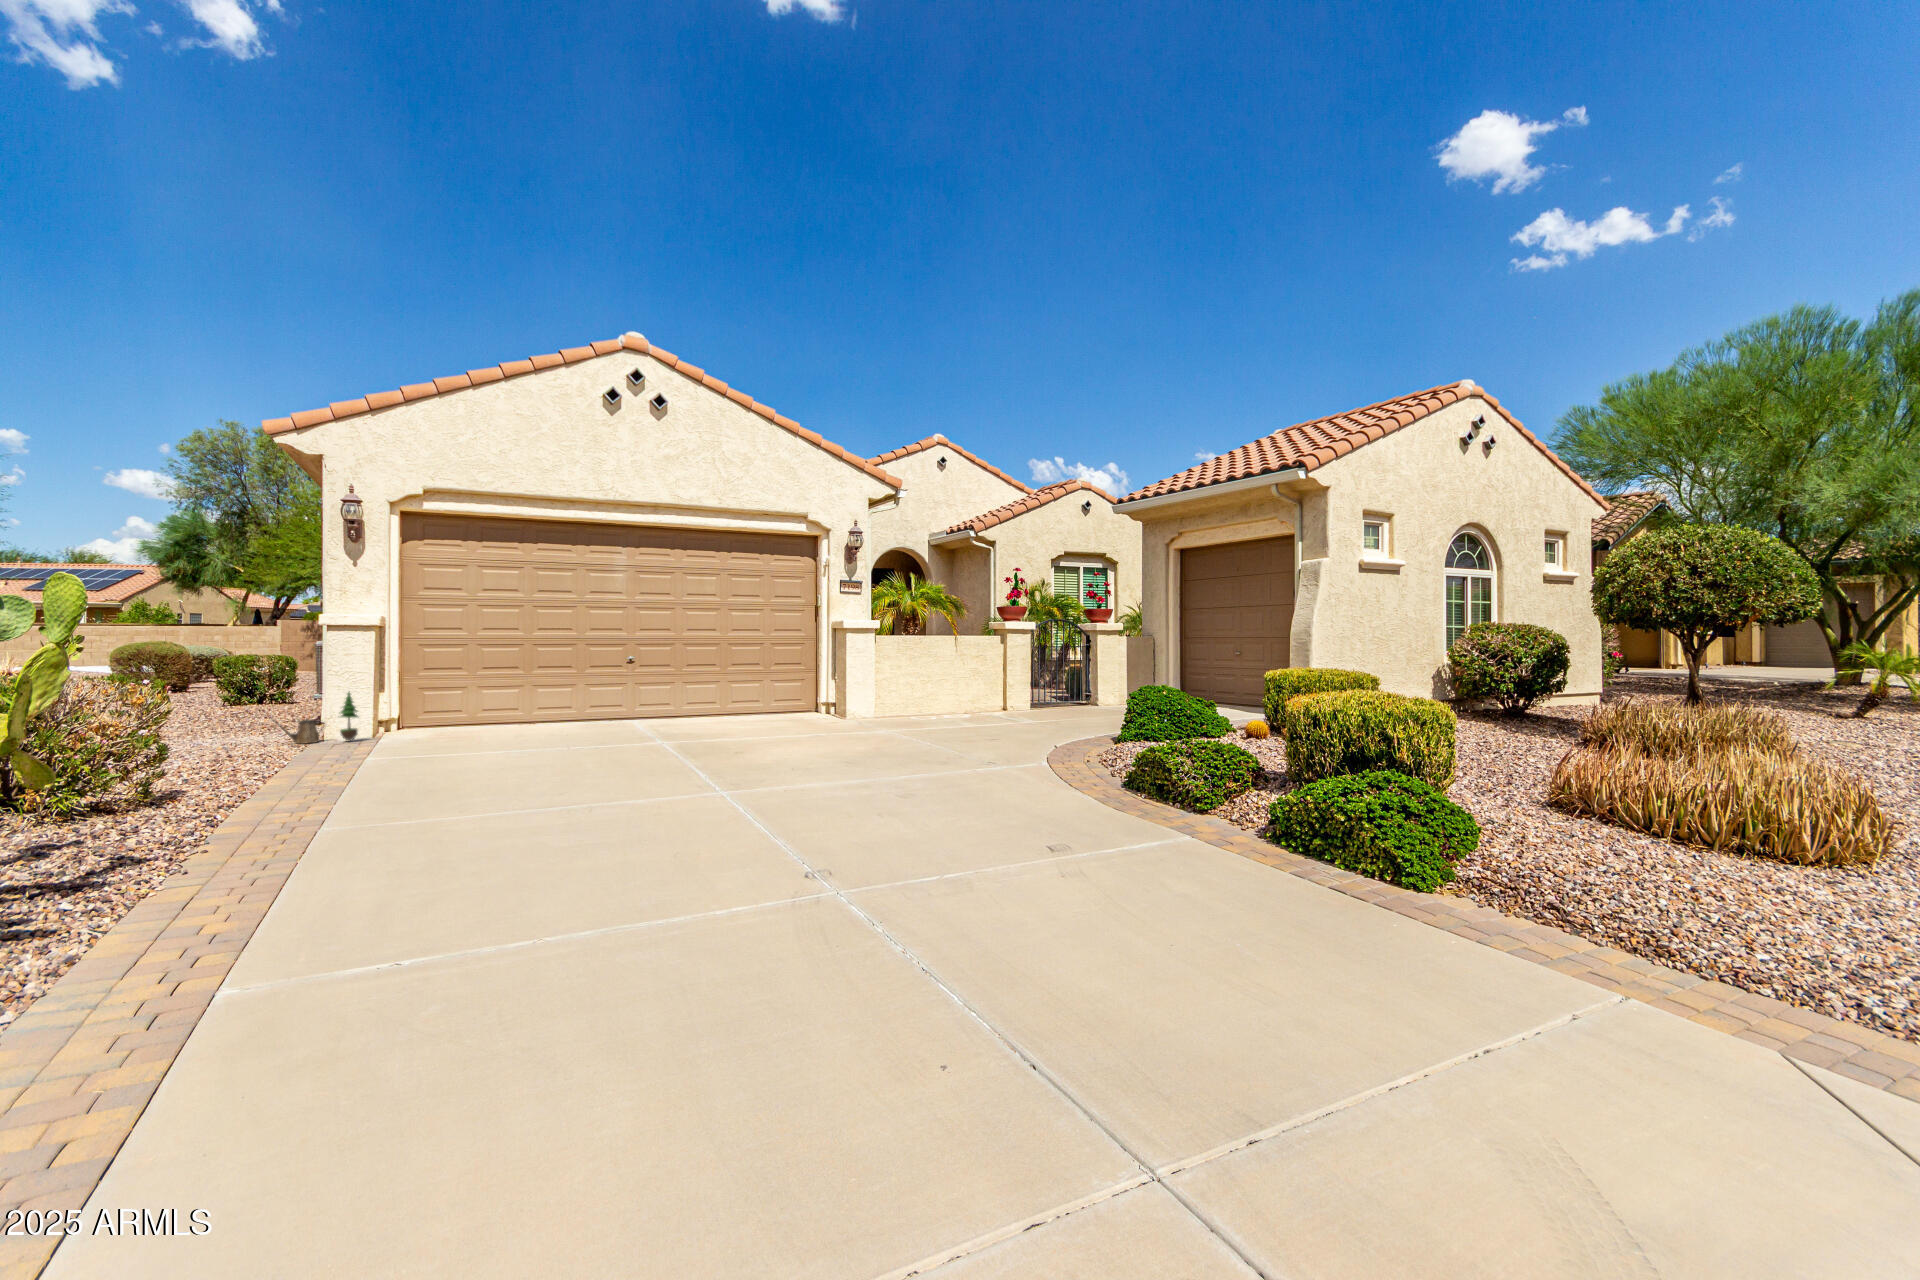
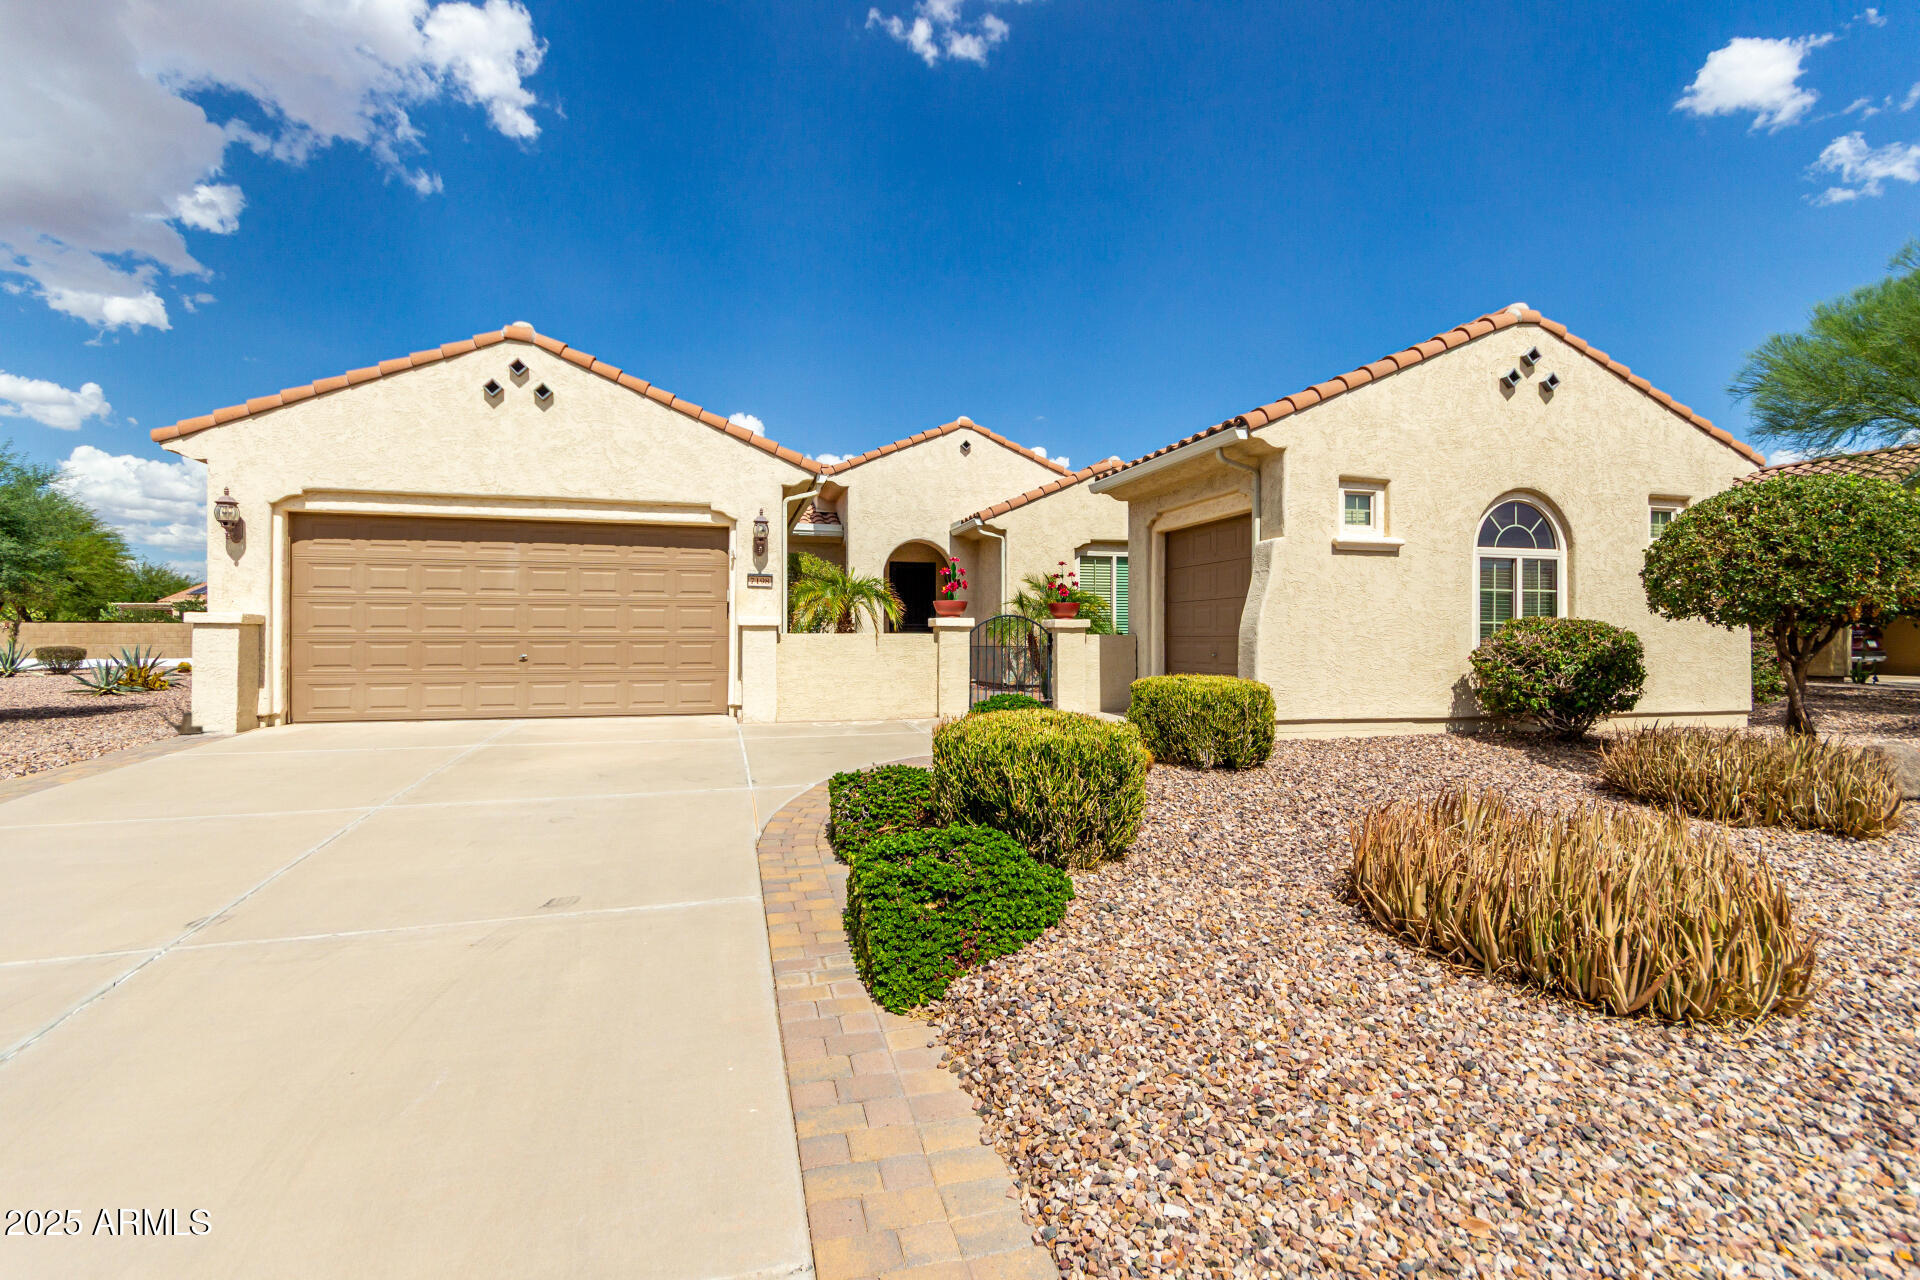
potted tree: present [340,692,358,741] -> none [213,685,237,734]

